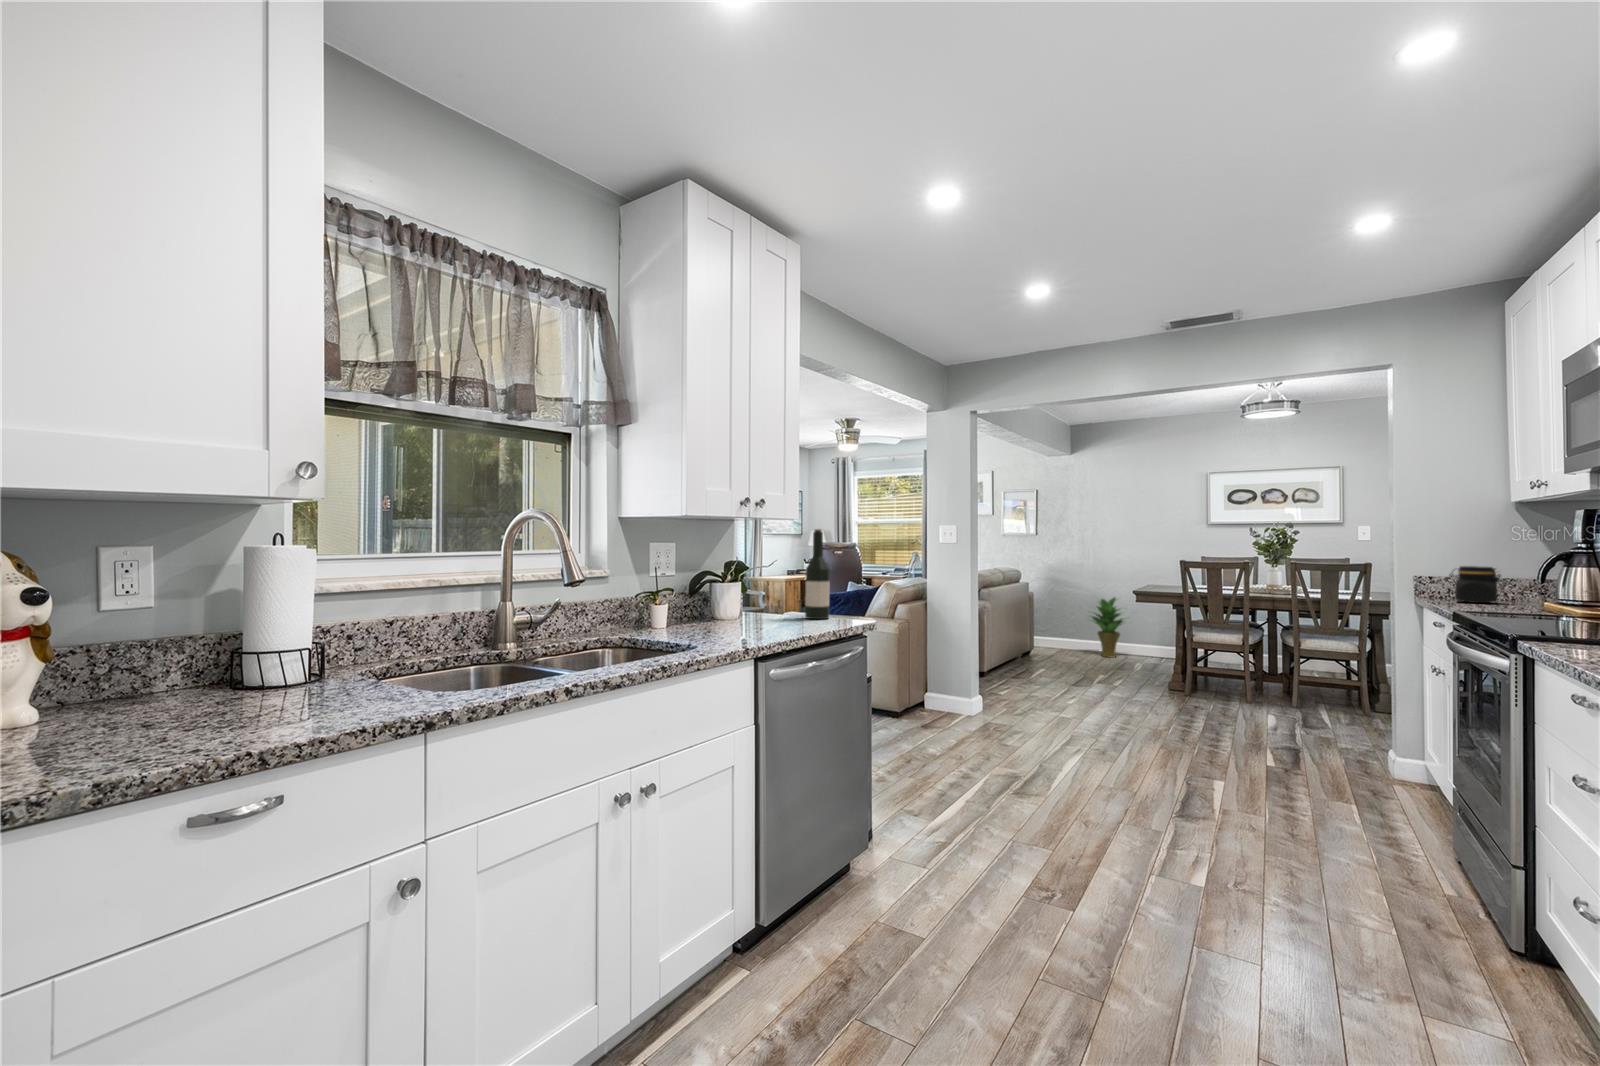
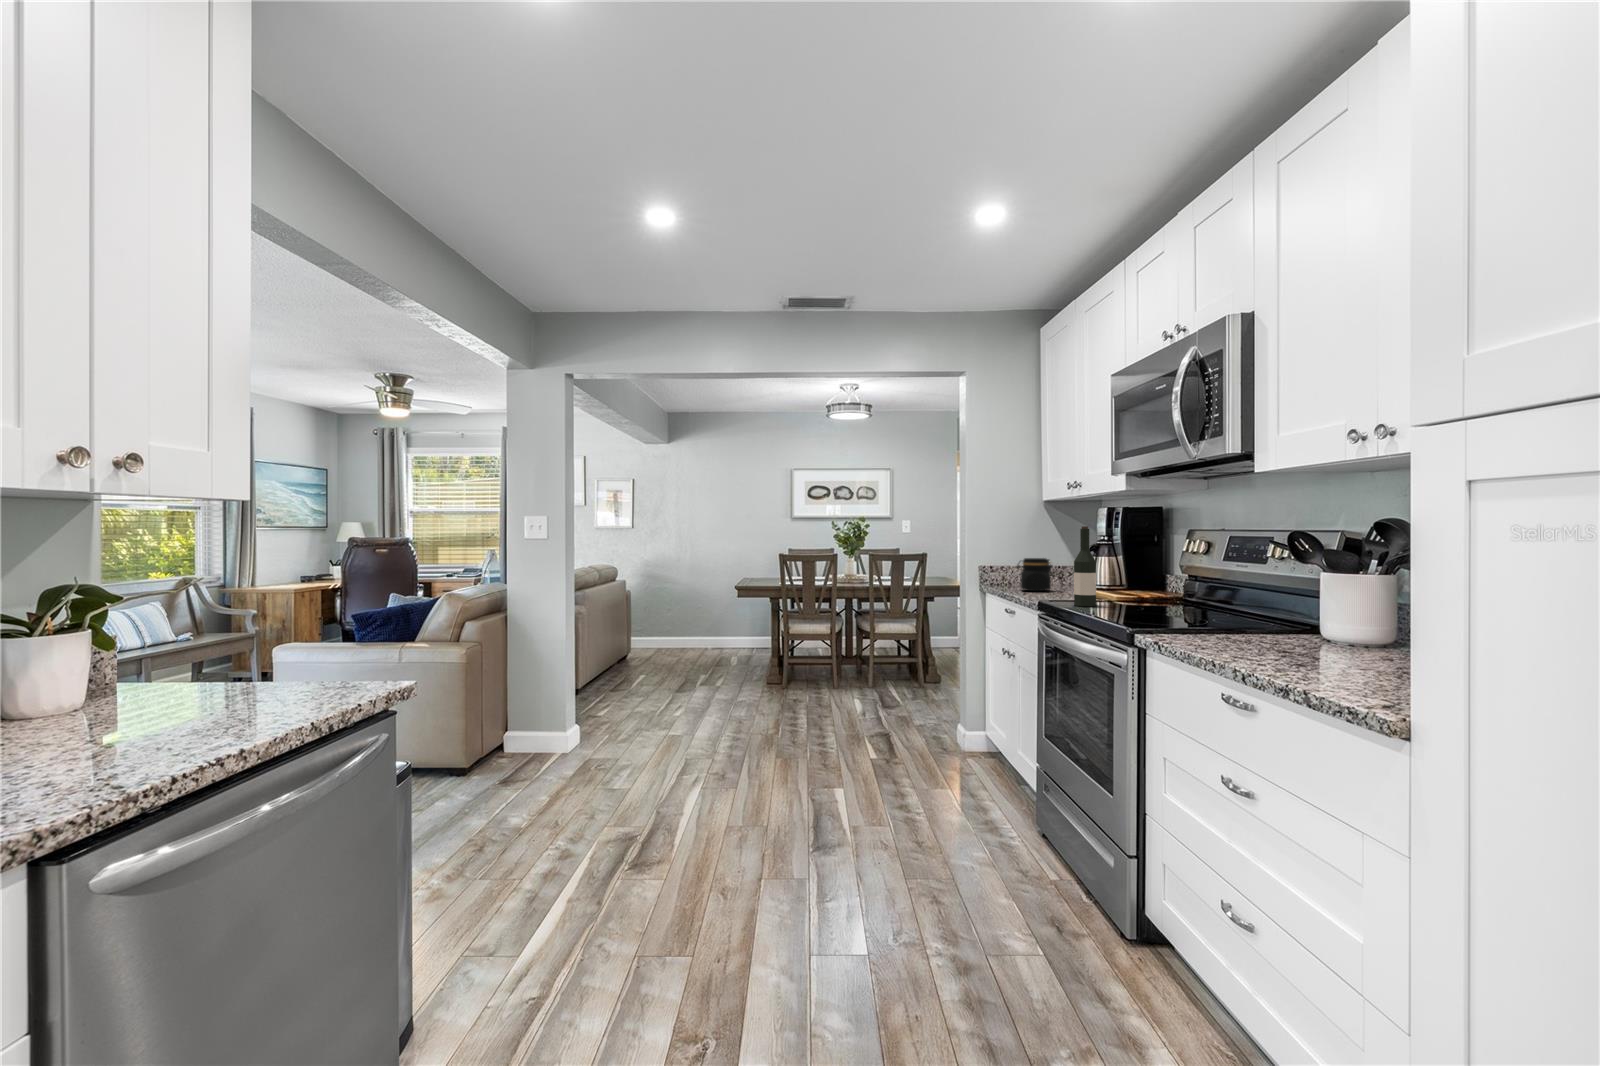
wine bottle: present [805,529,830,619] -> present [1074,526,1096,606]
potted plant: present [1092,597,1124,657] -> none [680,591,727,653]

